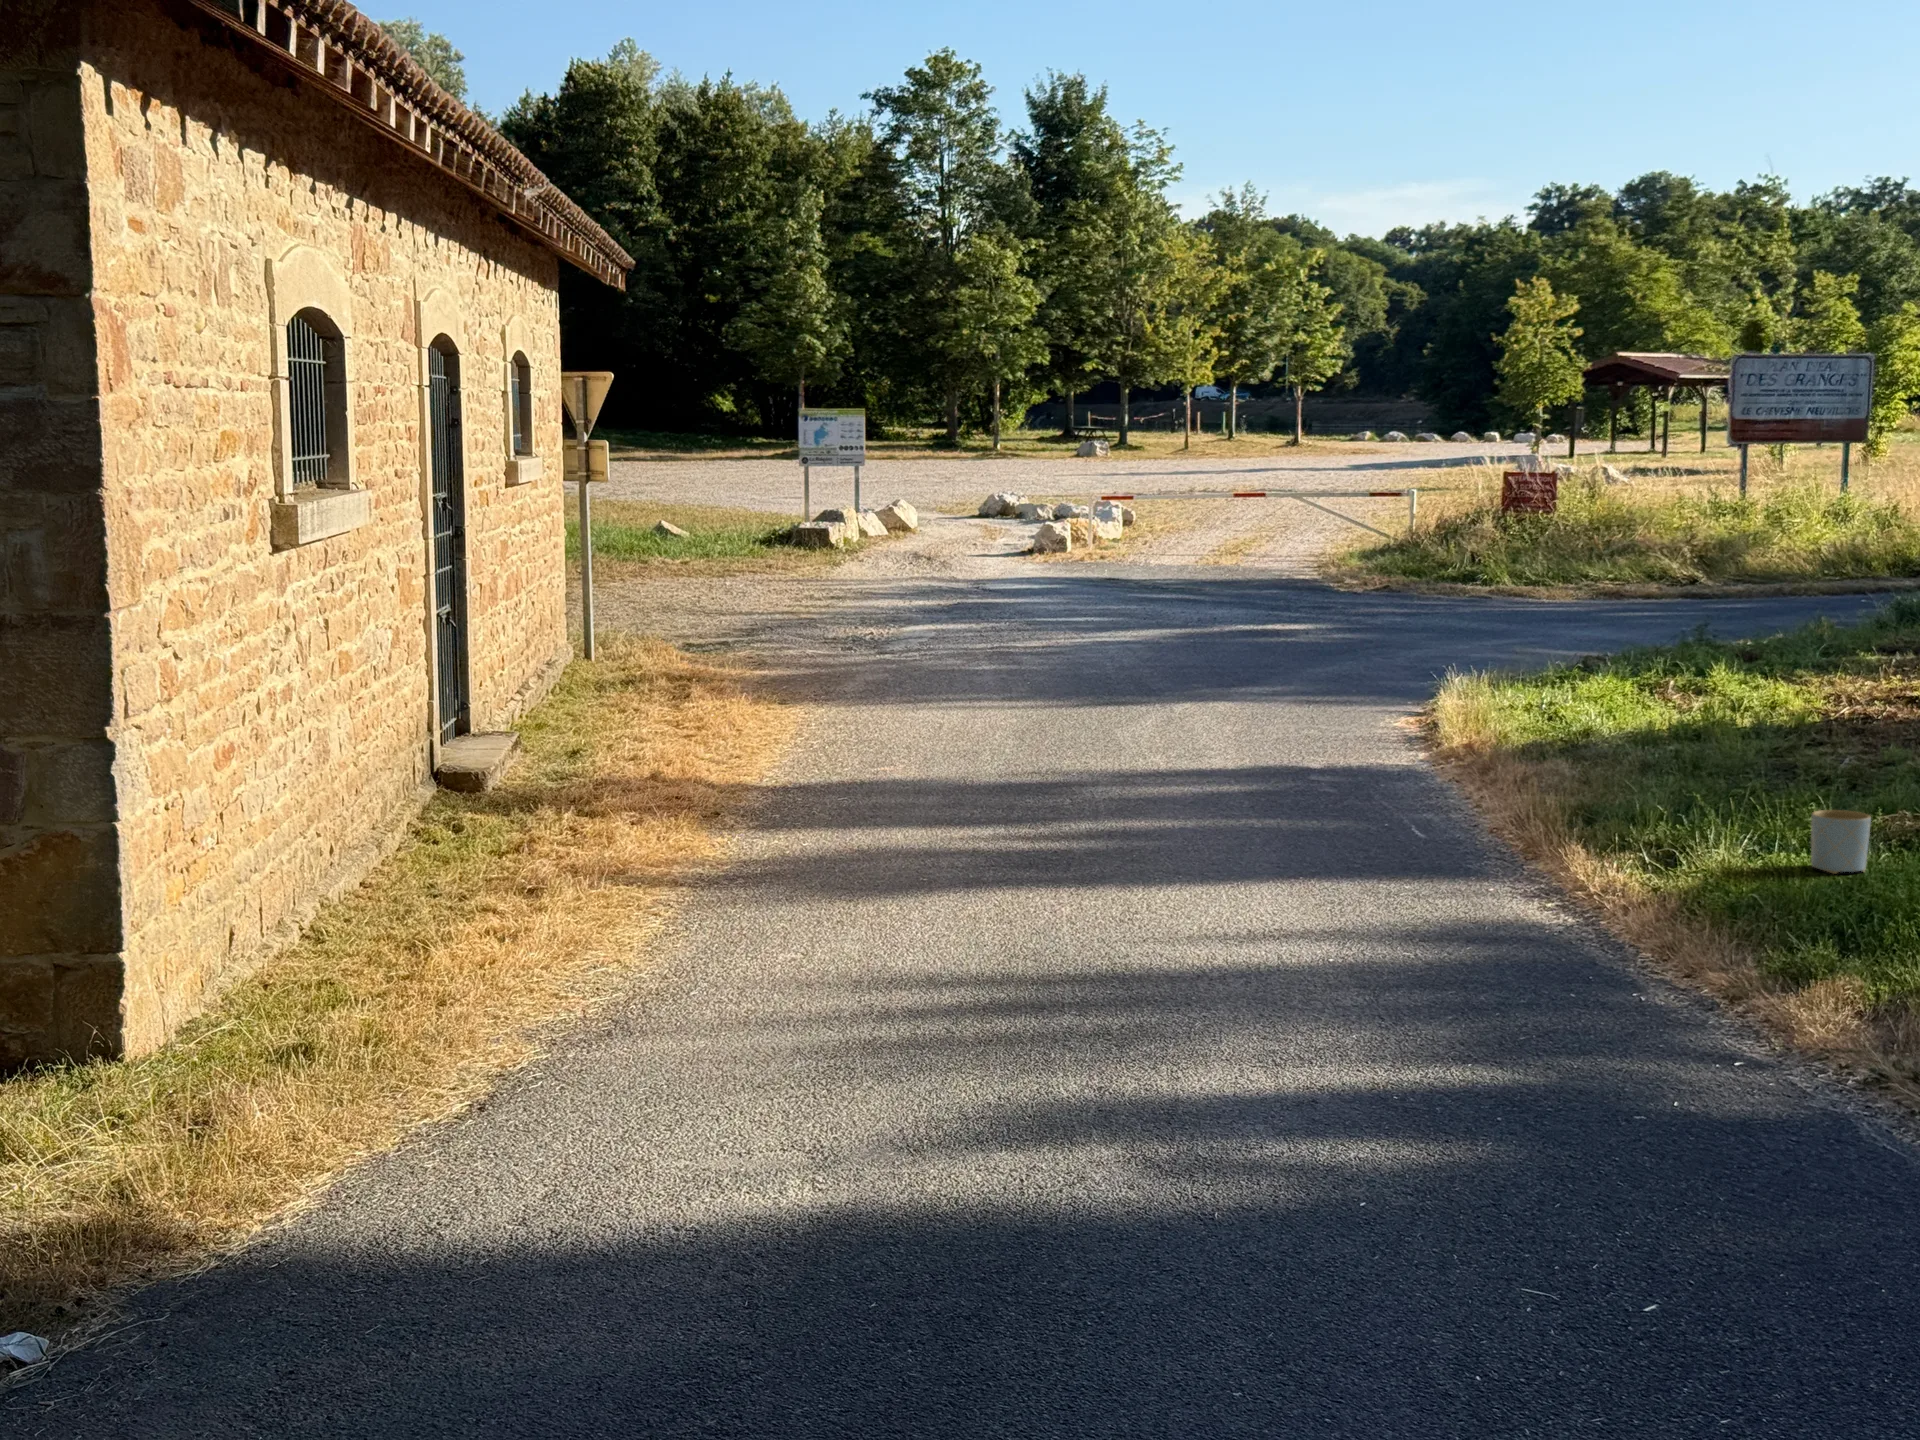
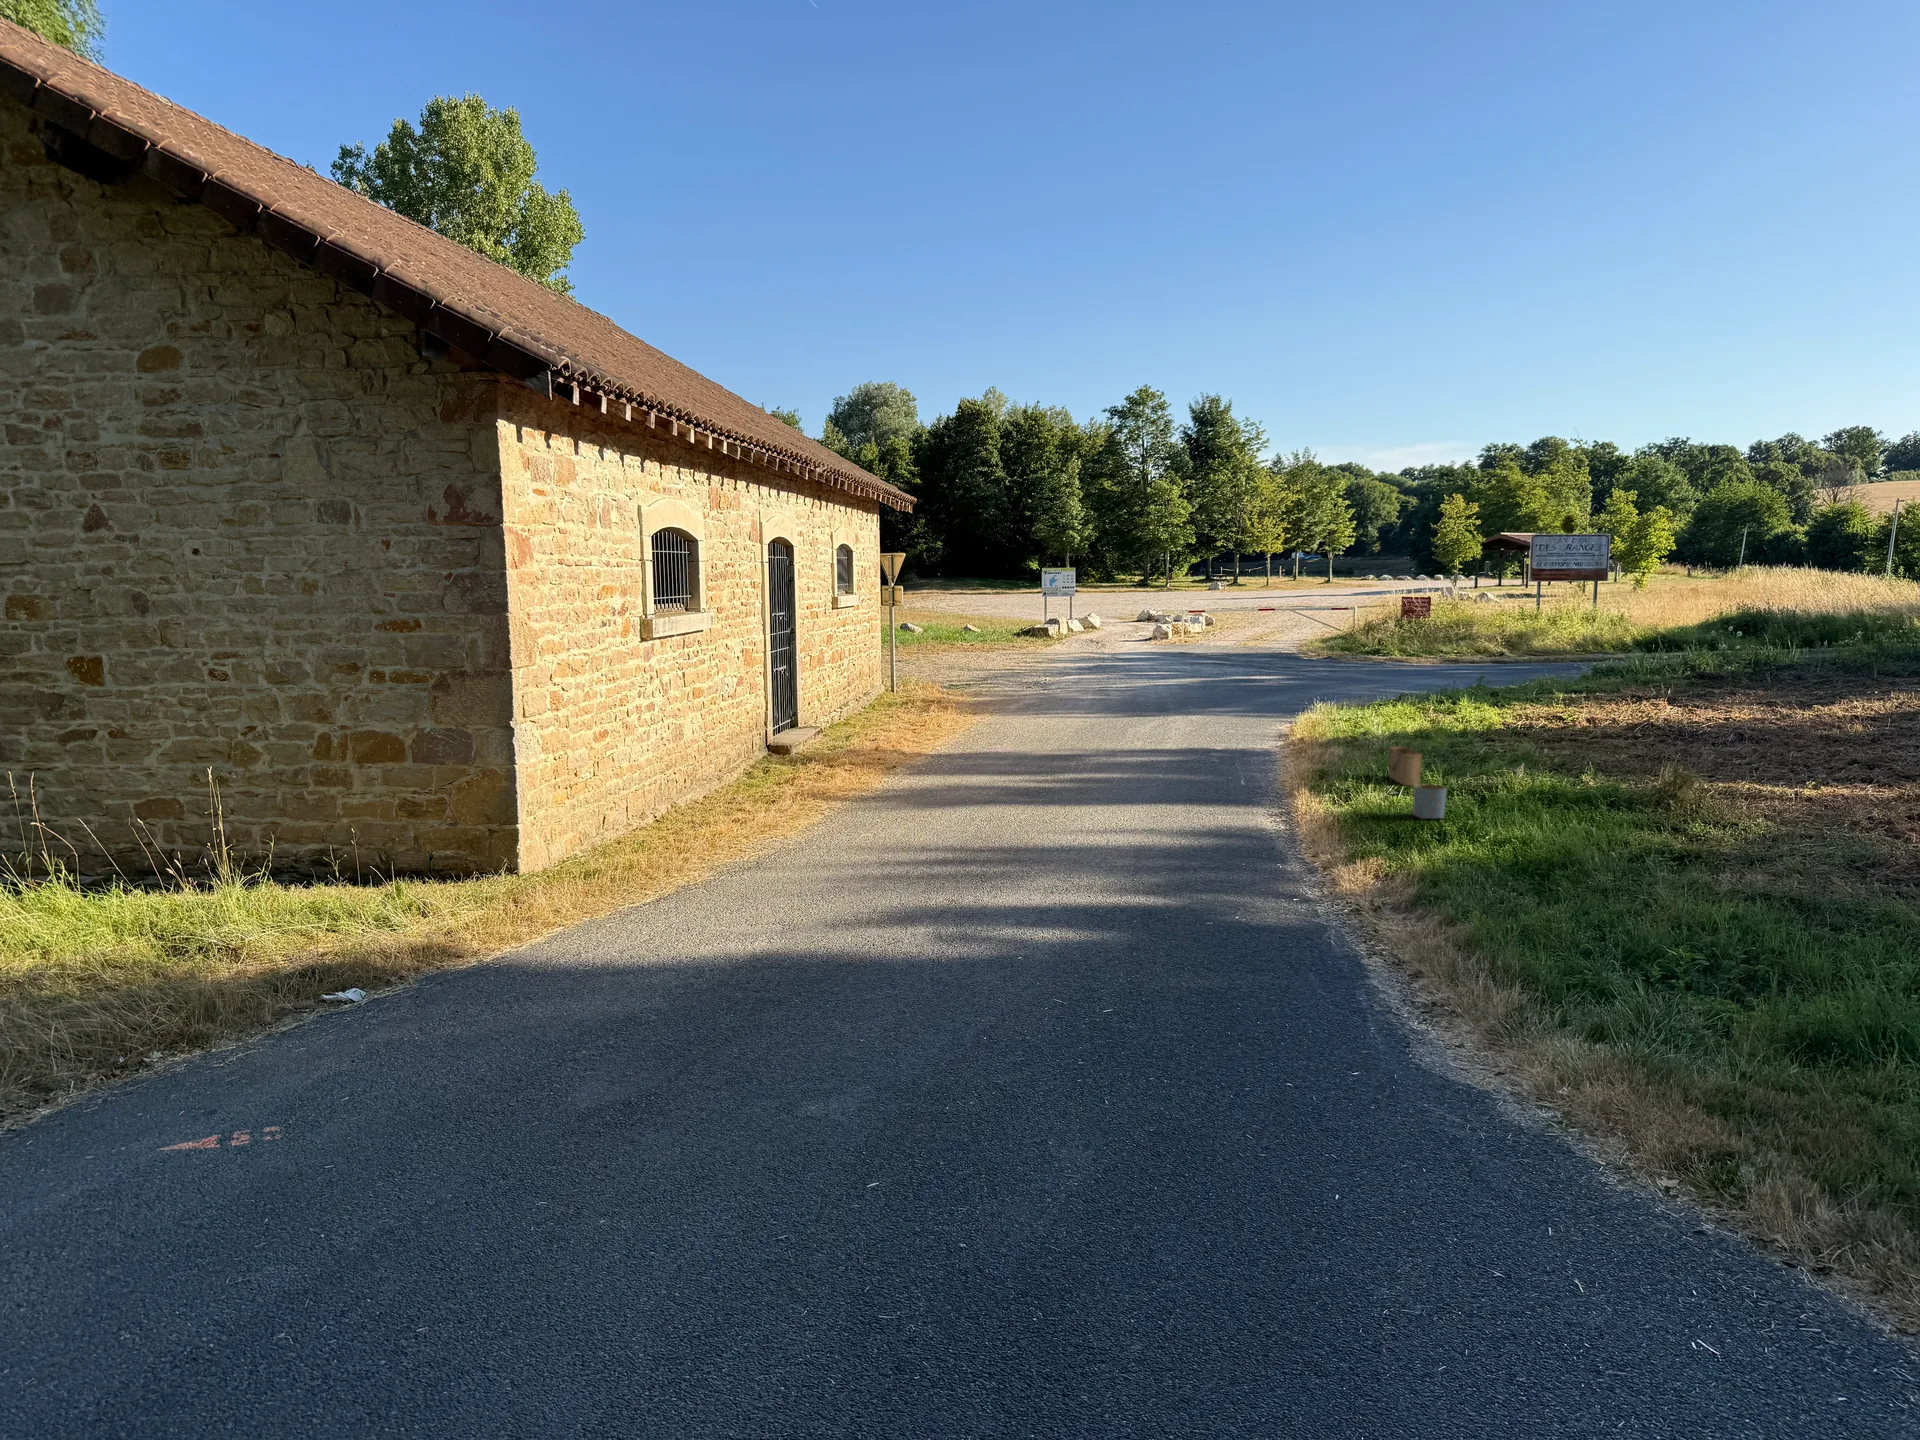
basket: none [1703,746,1775,817] -> present [1389,746,1422,786]

